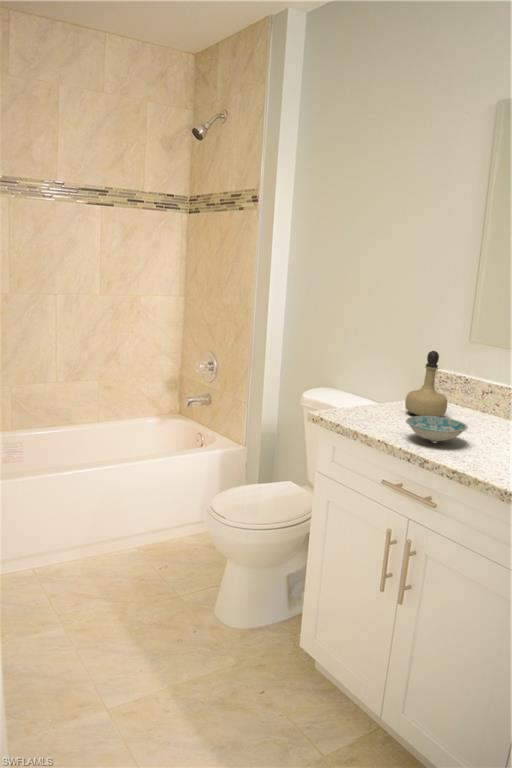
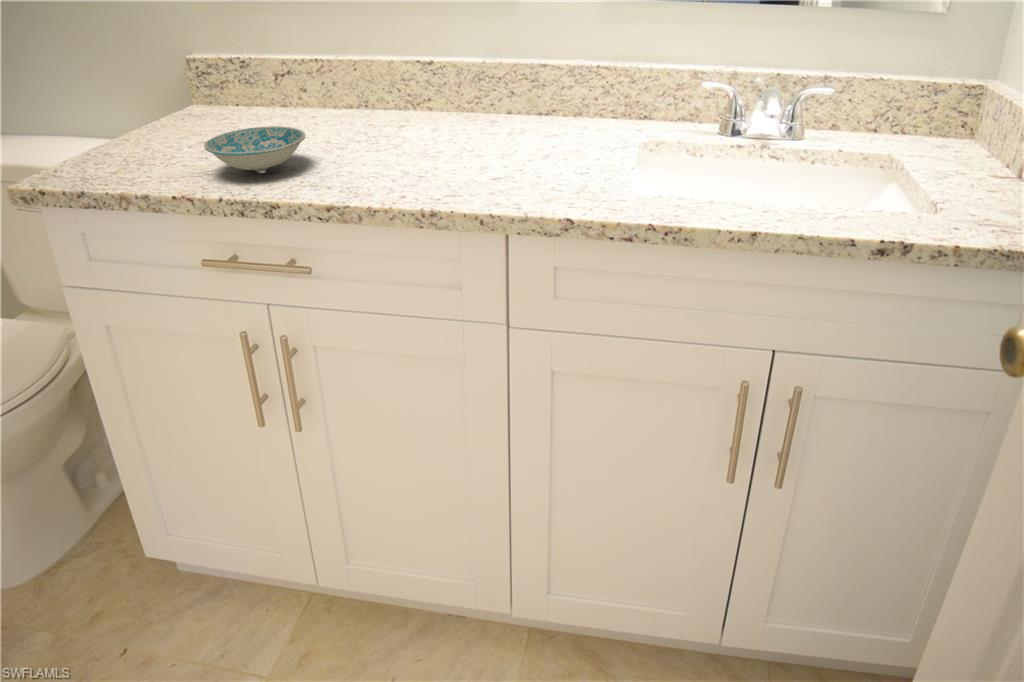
perfume bottle: present [405,351,447,417] -> none [169,18,242,137]

